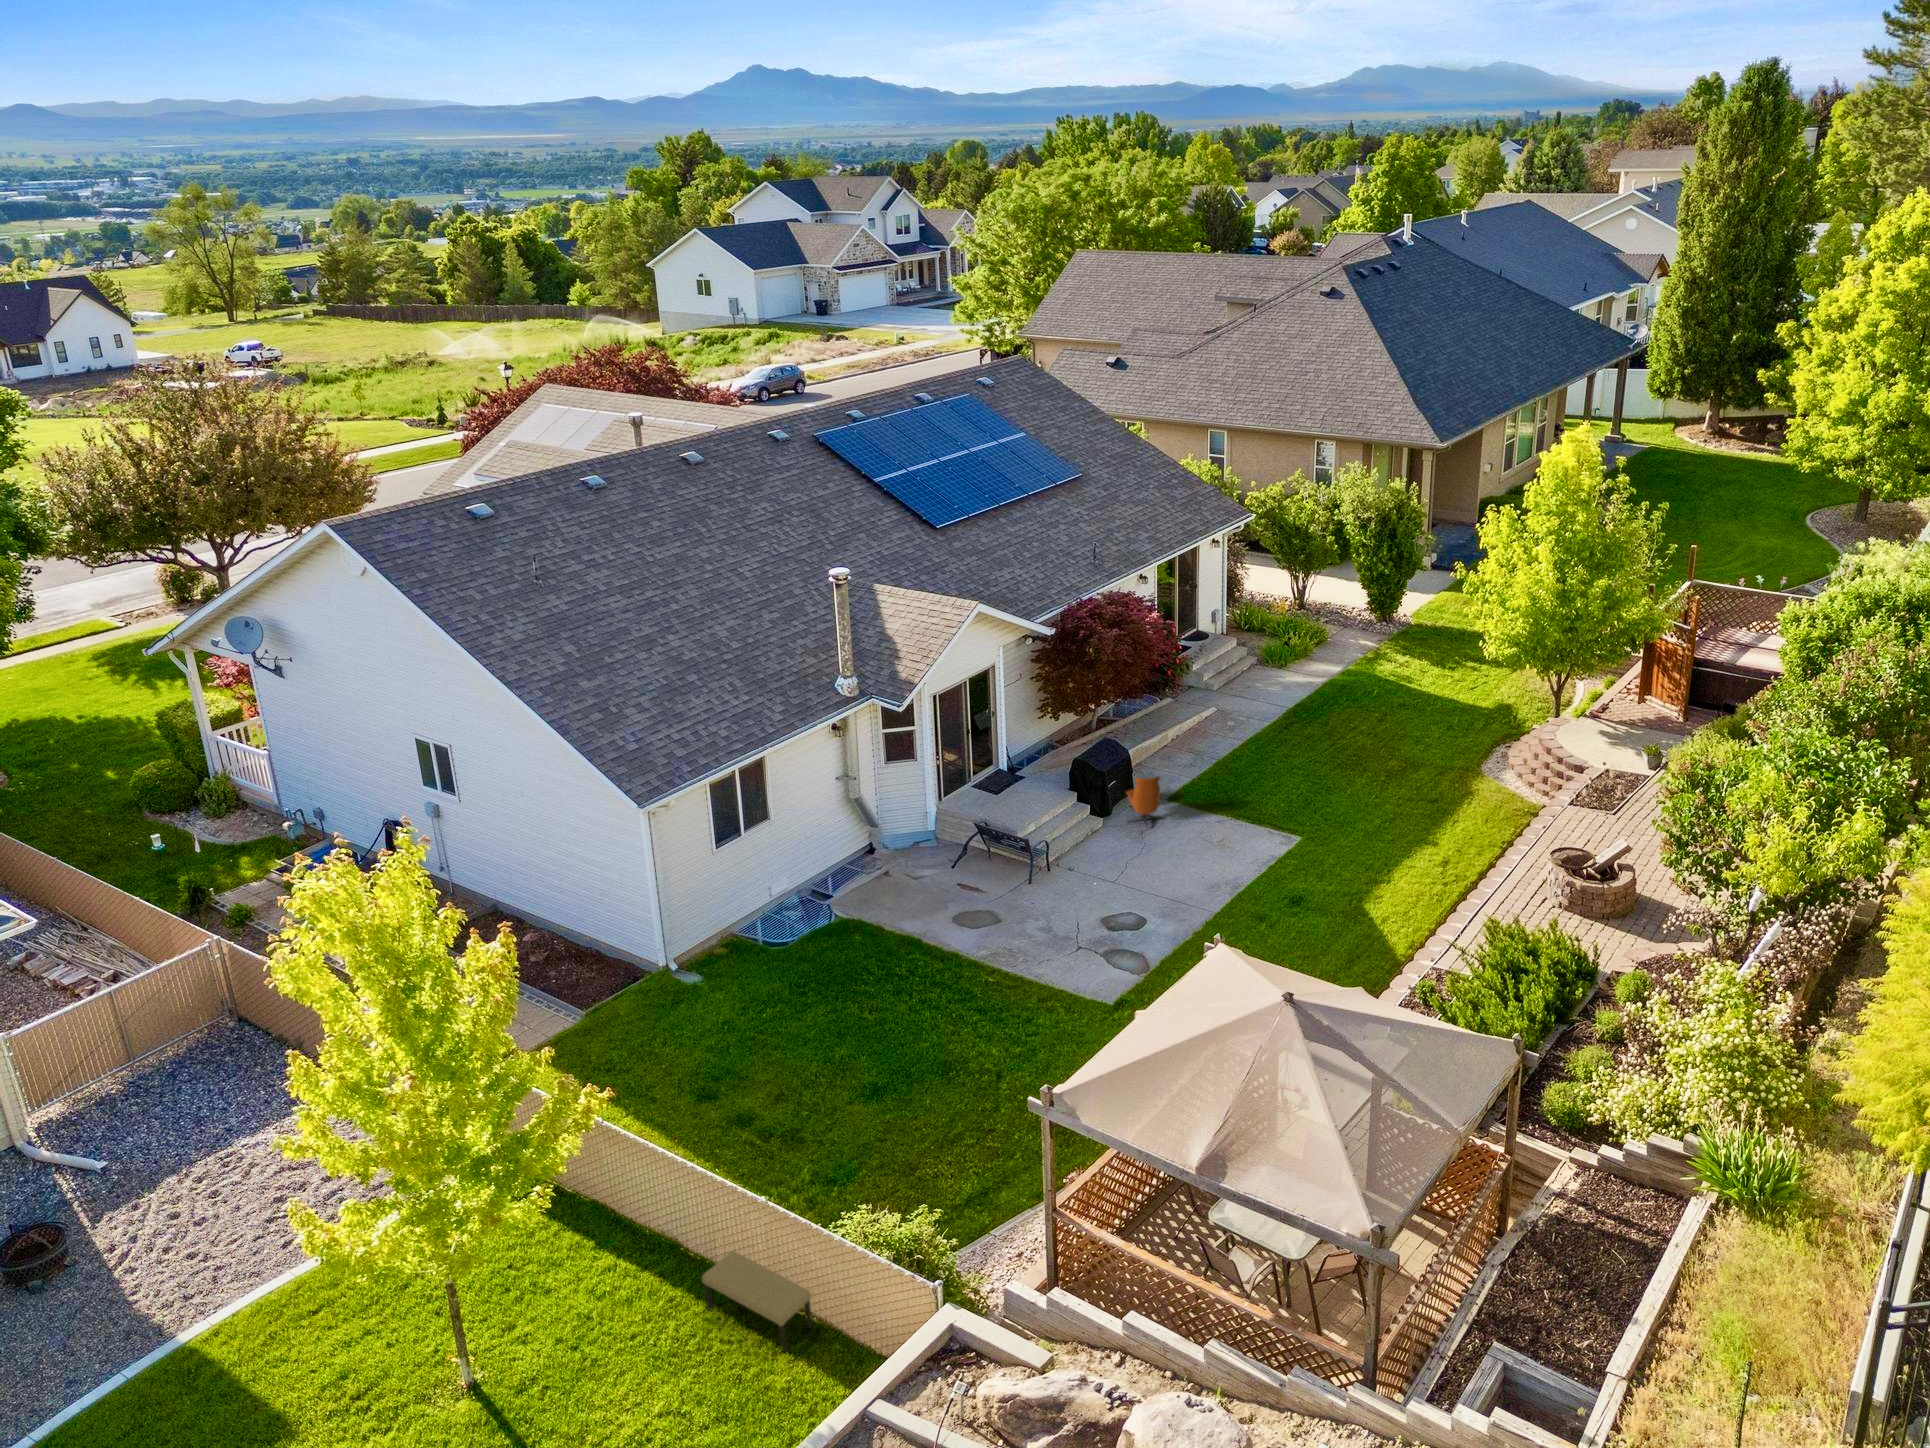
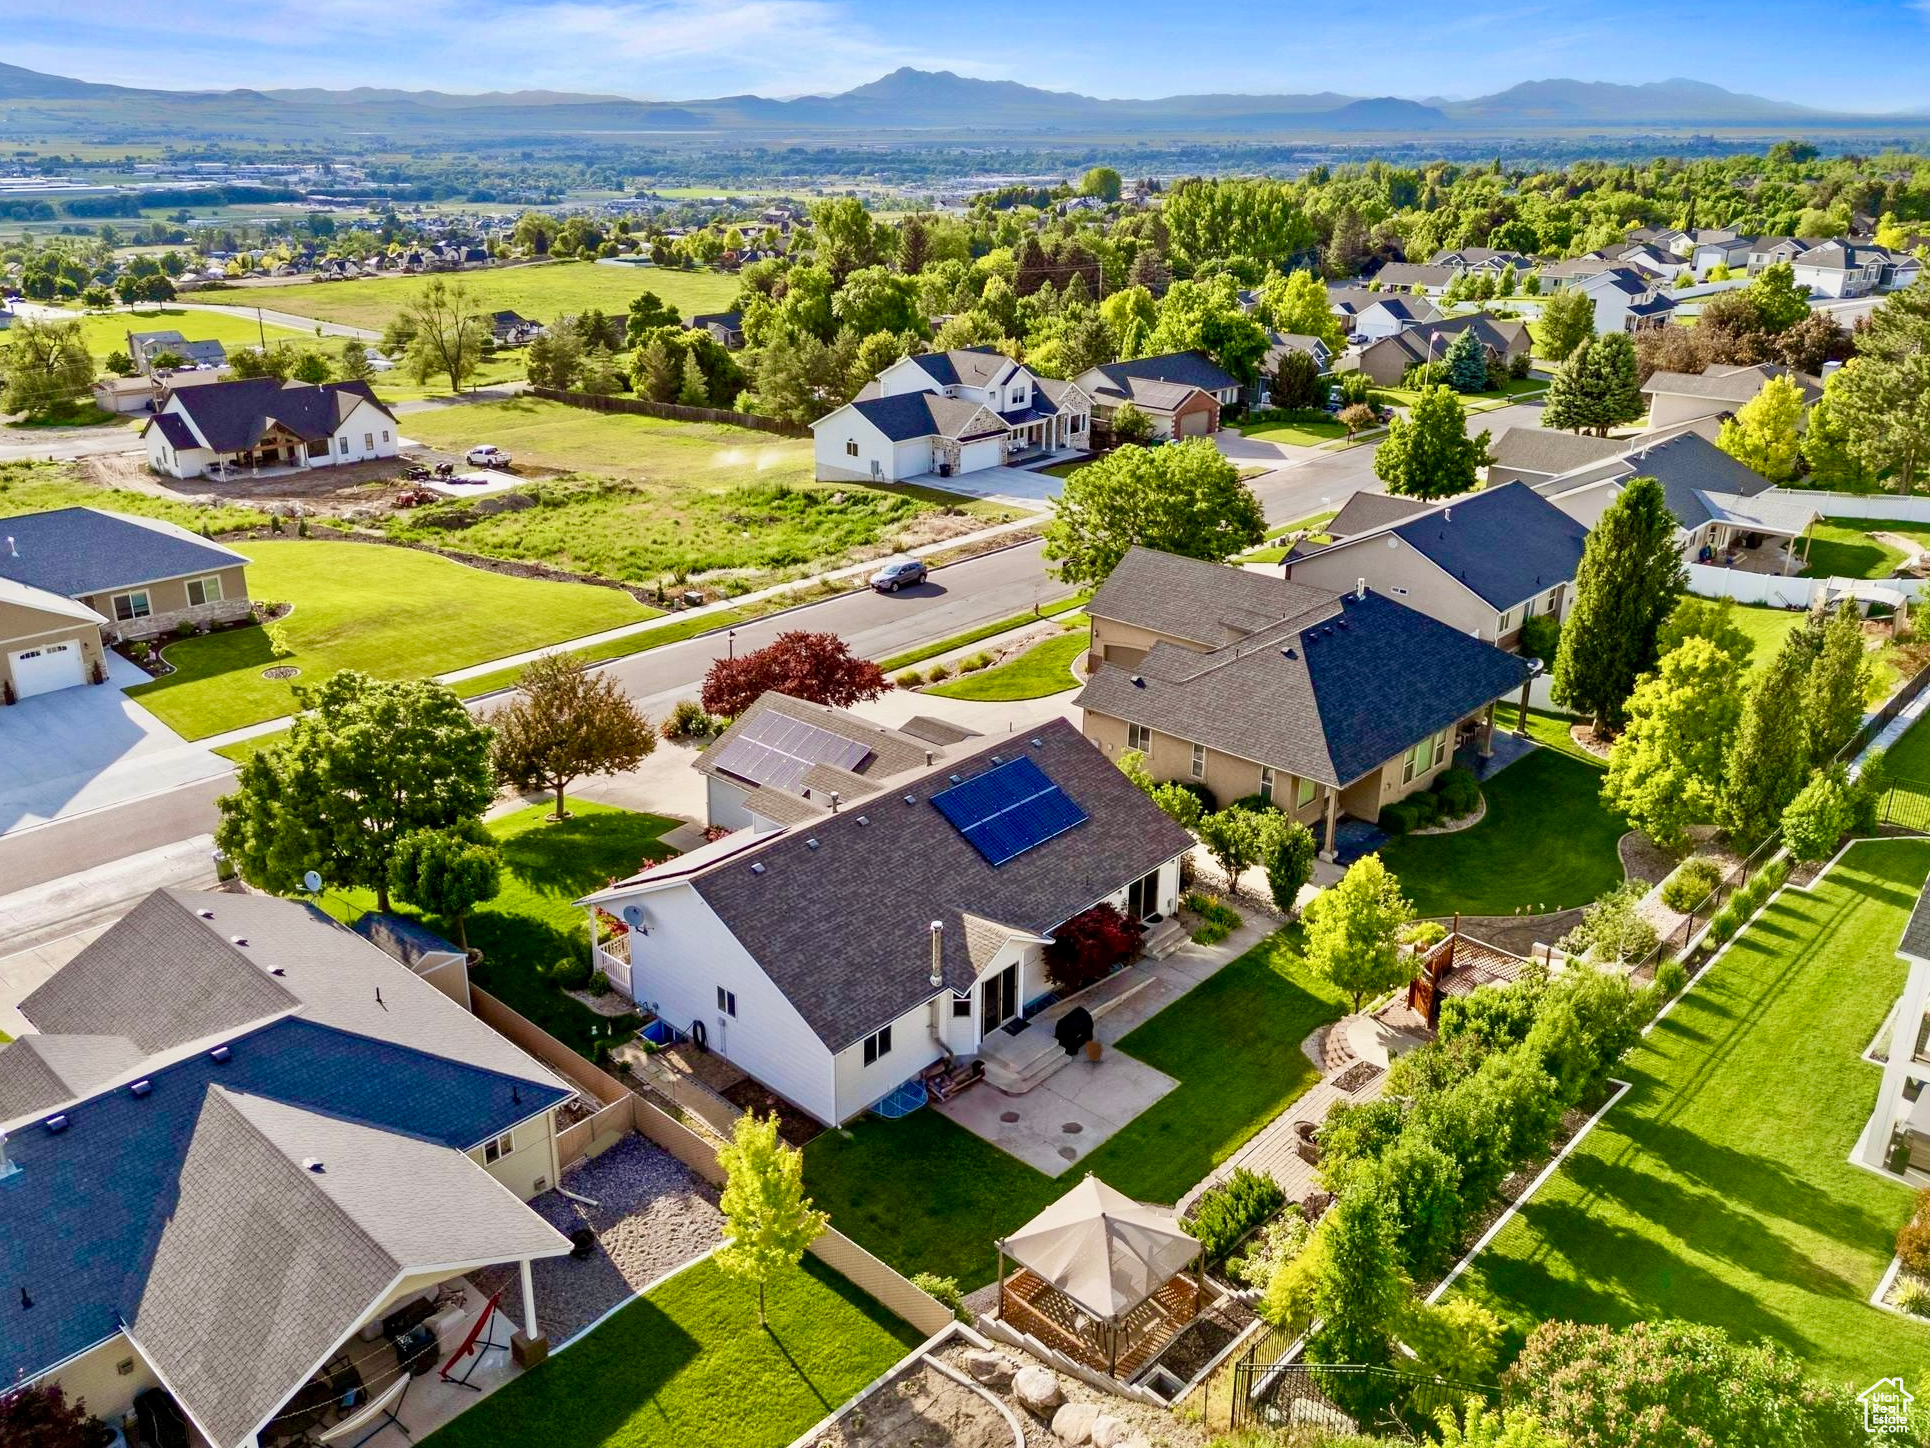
bench: present [702,1251,812,1352] -> present [584,1130,622,1167]

